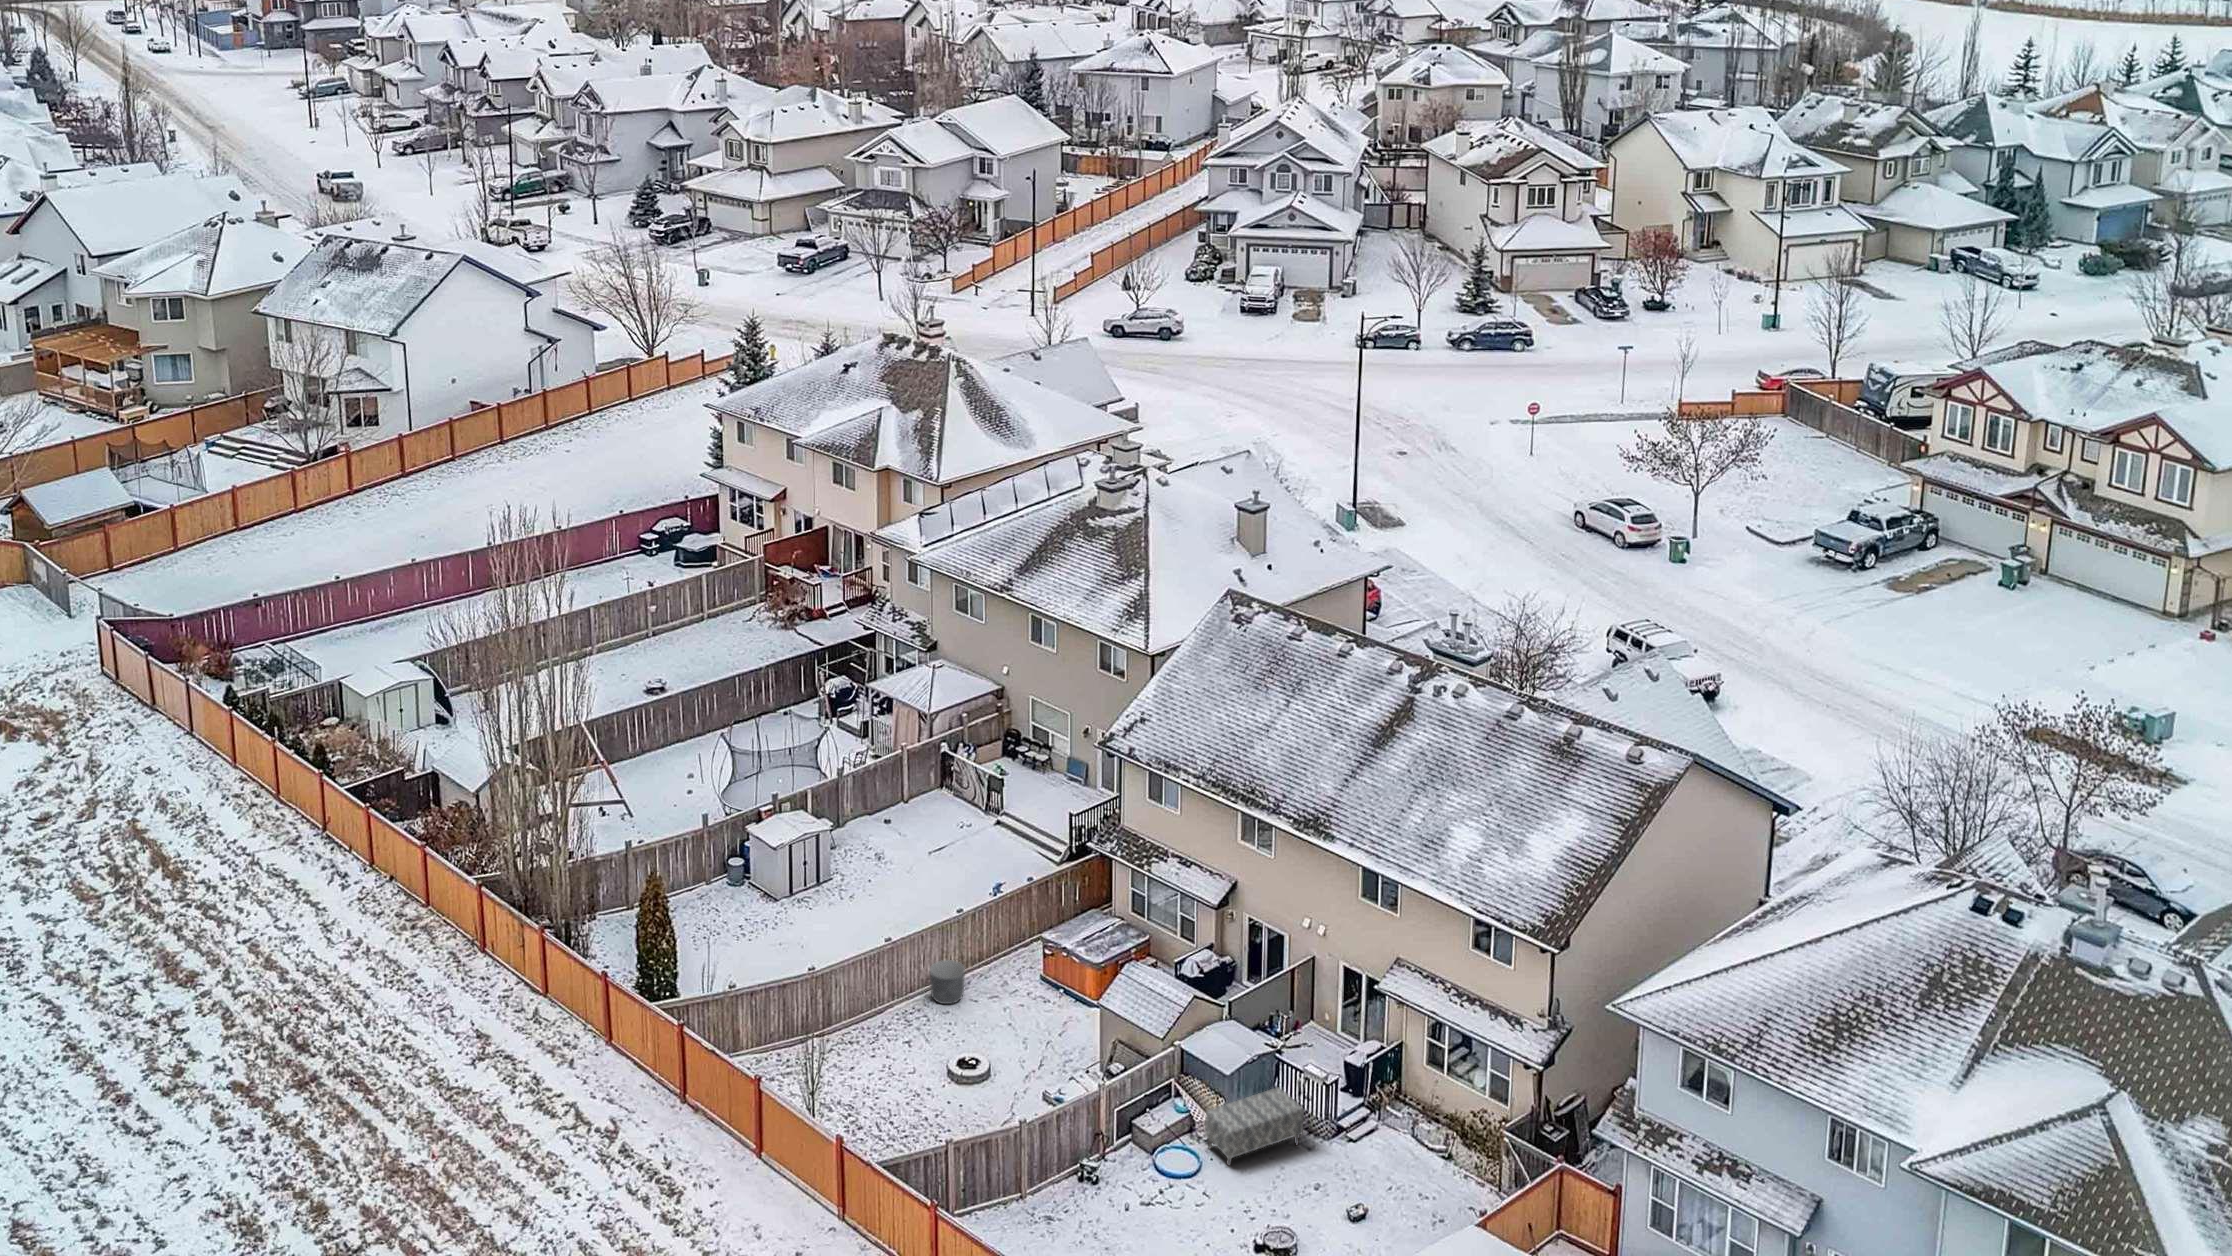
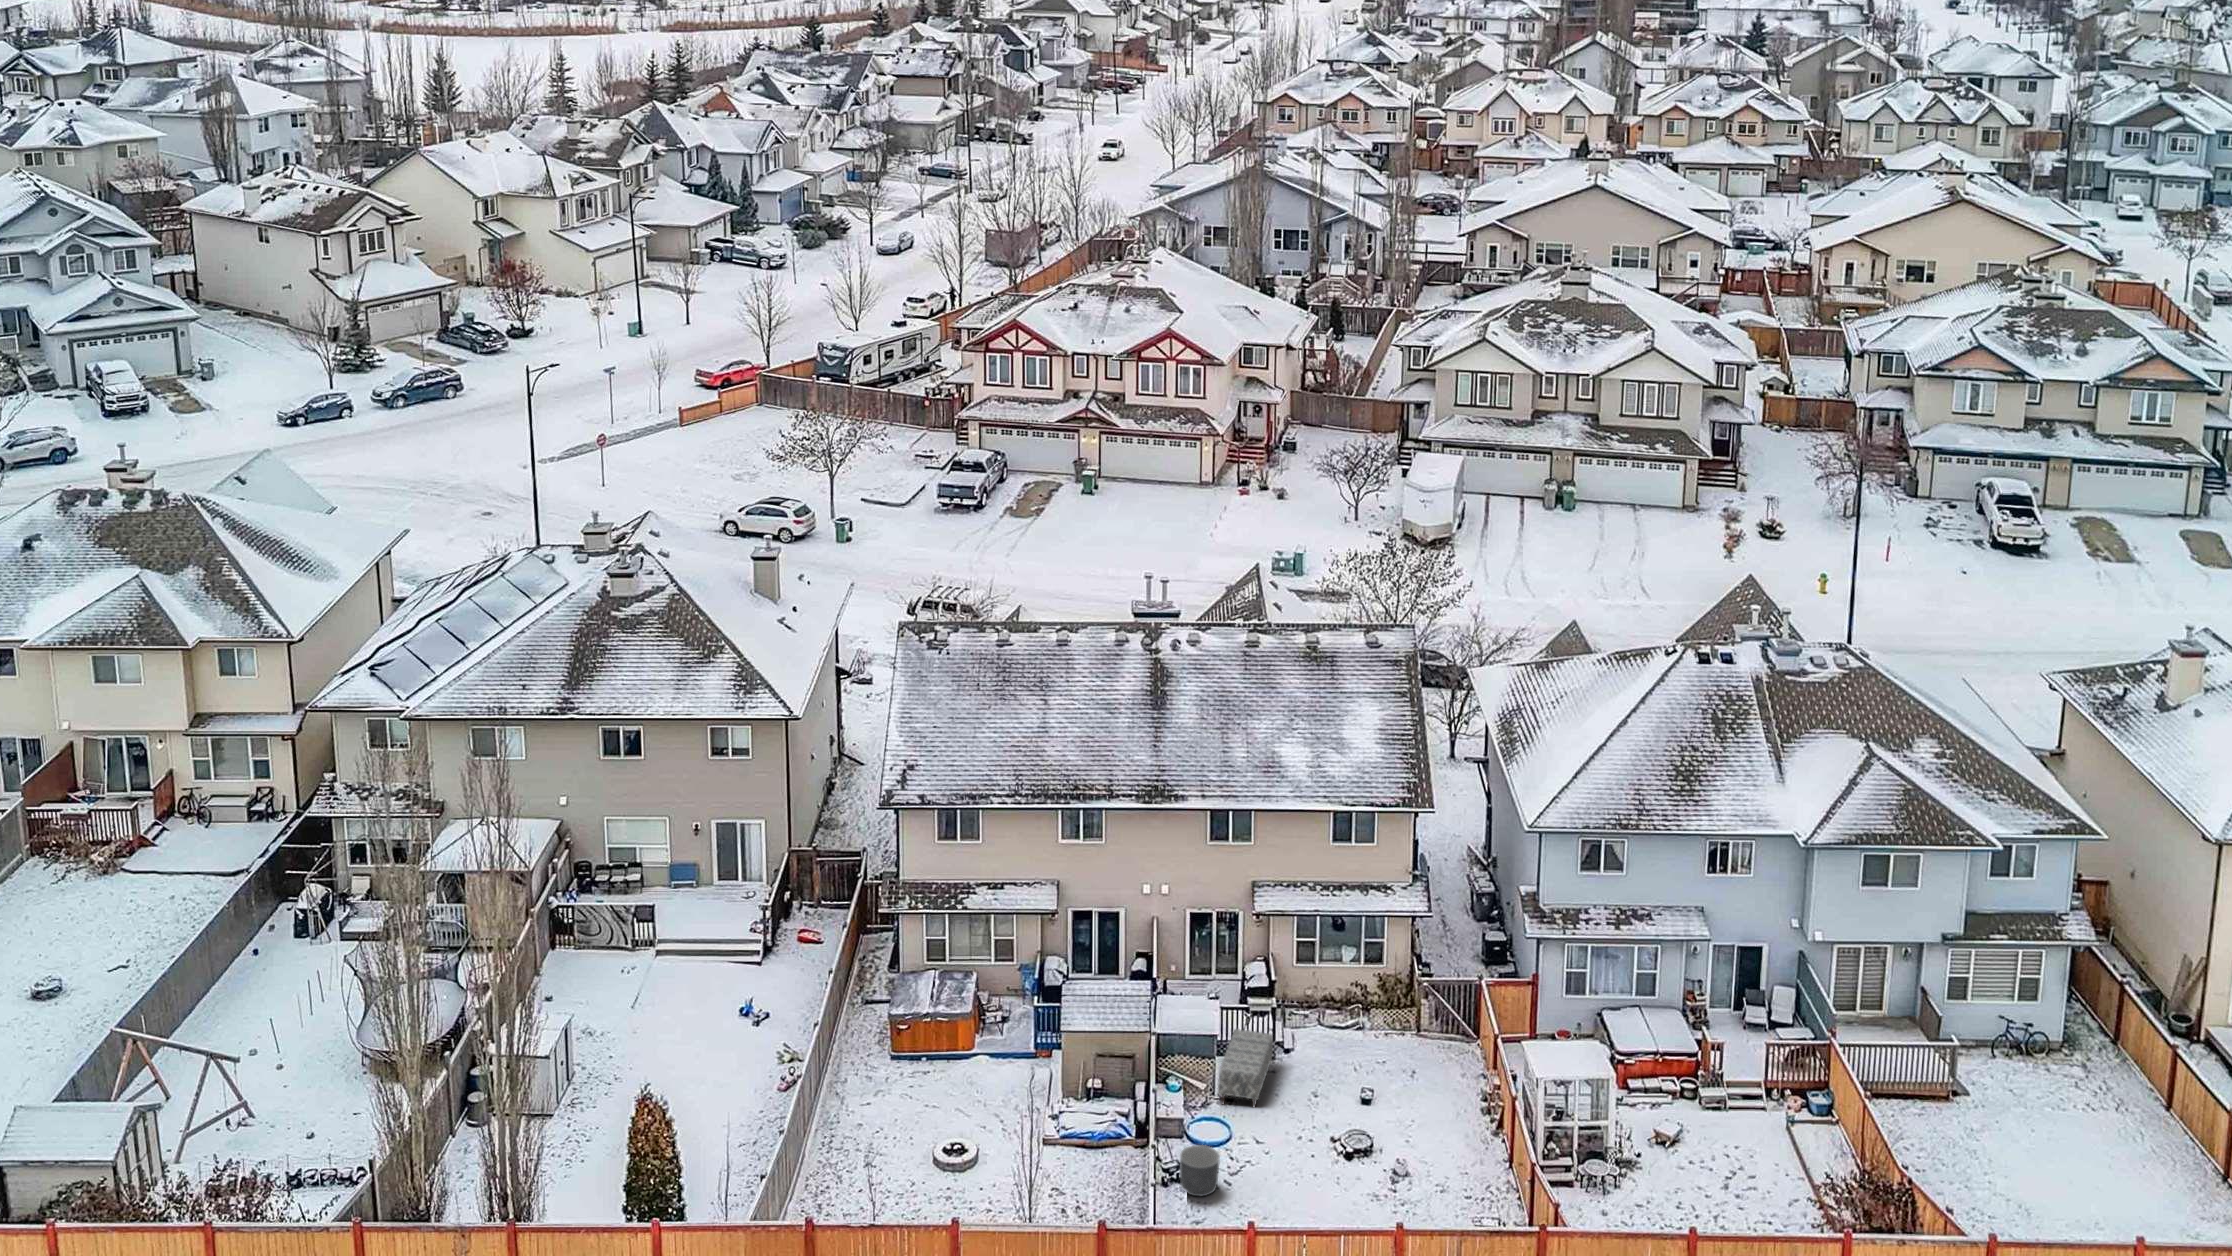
planter: present [930,960,965,1004] -> present [1180,1145,1220,1196]

